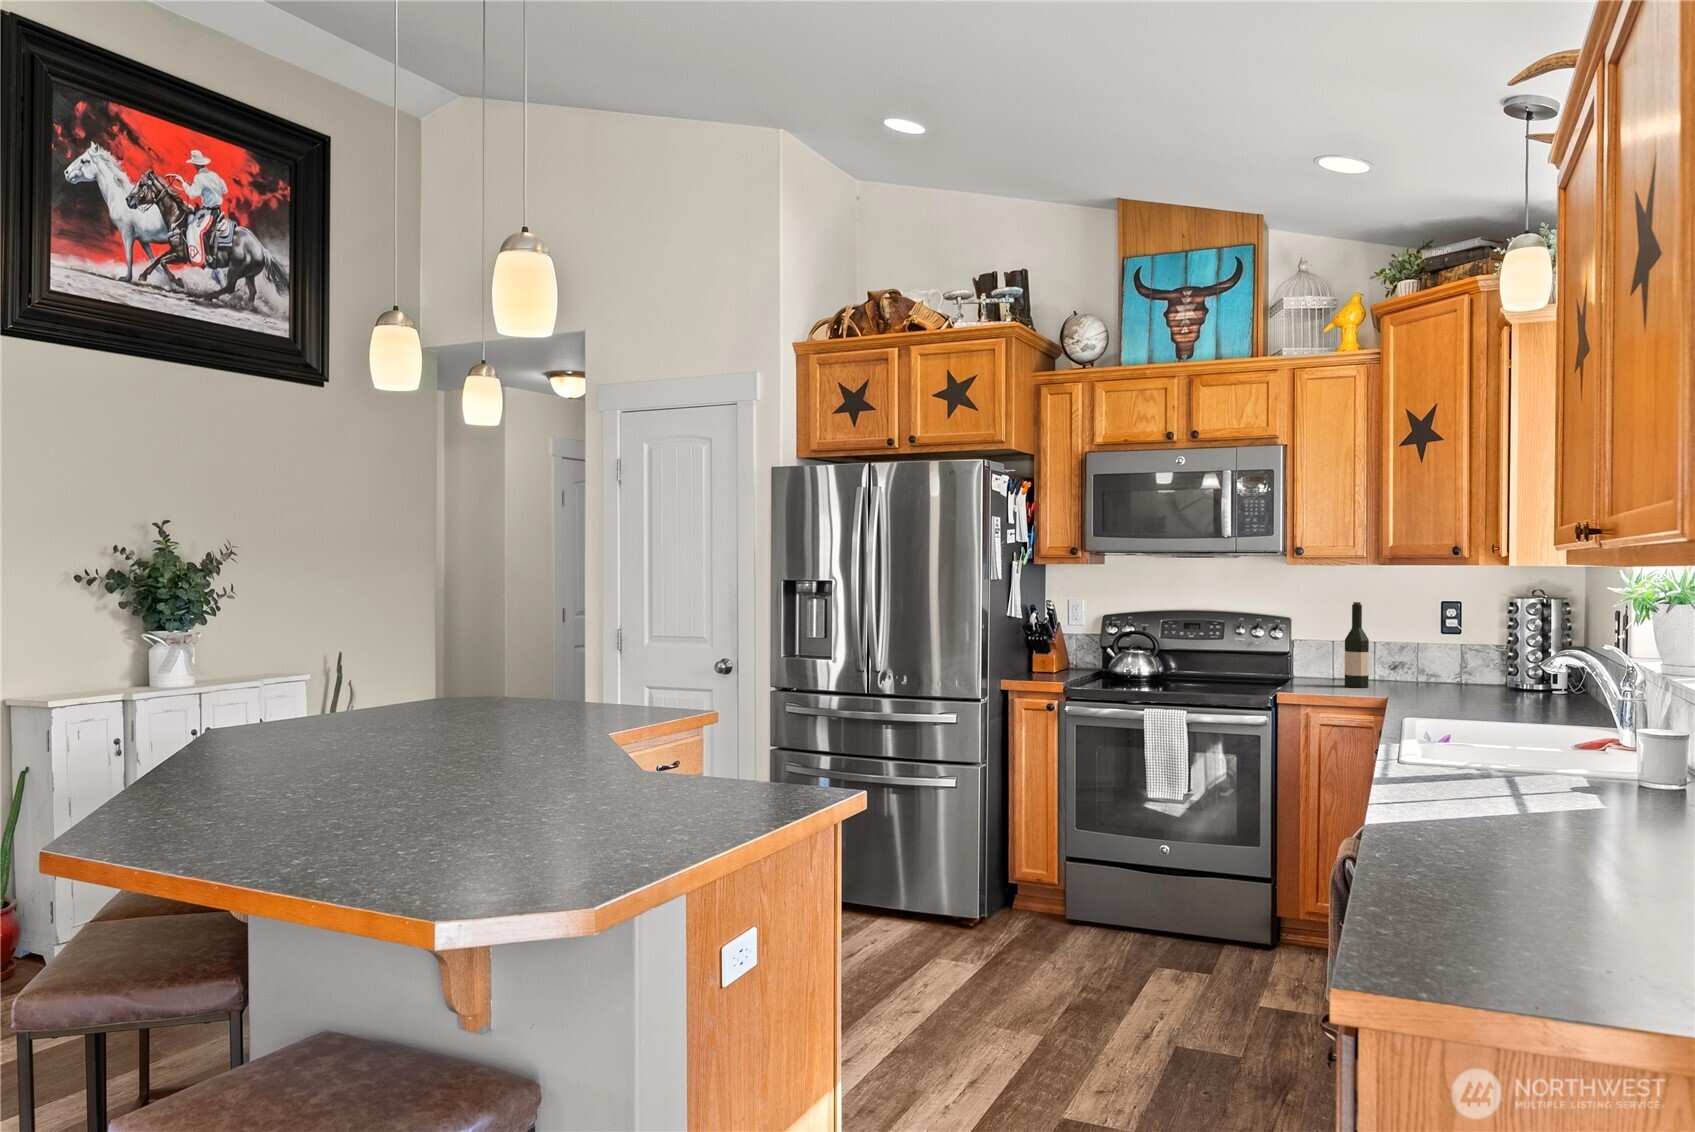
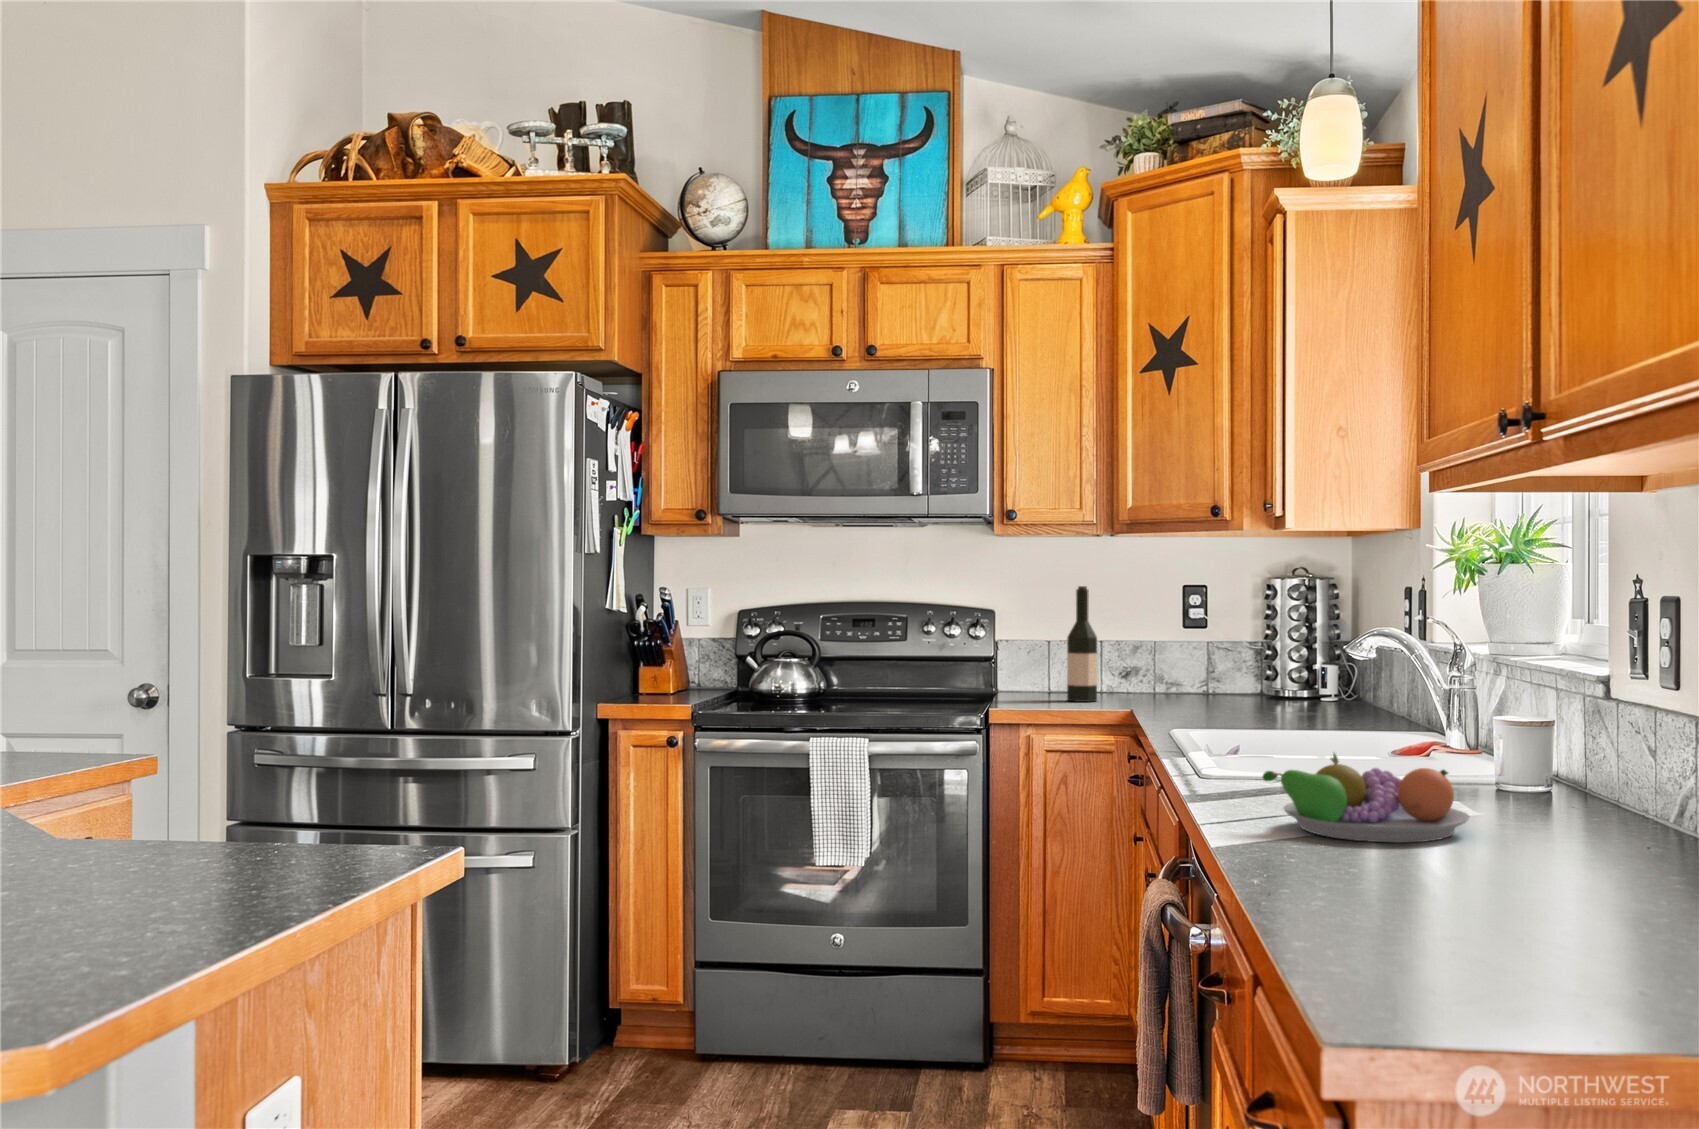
fruit bowl: none [1430,757,1596,830] -> present [1263,753,1470,843]

